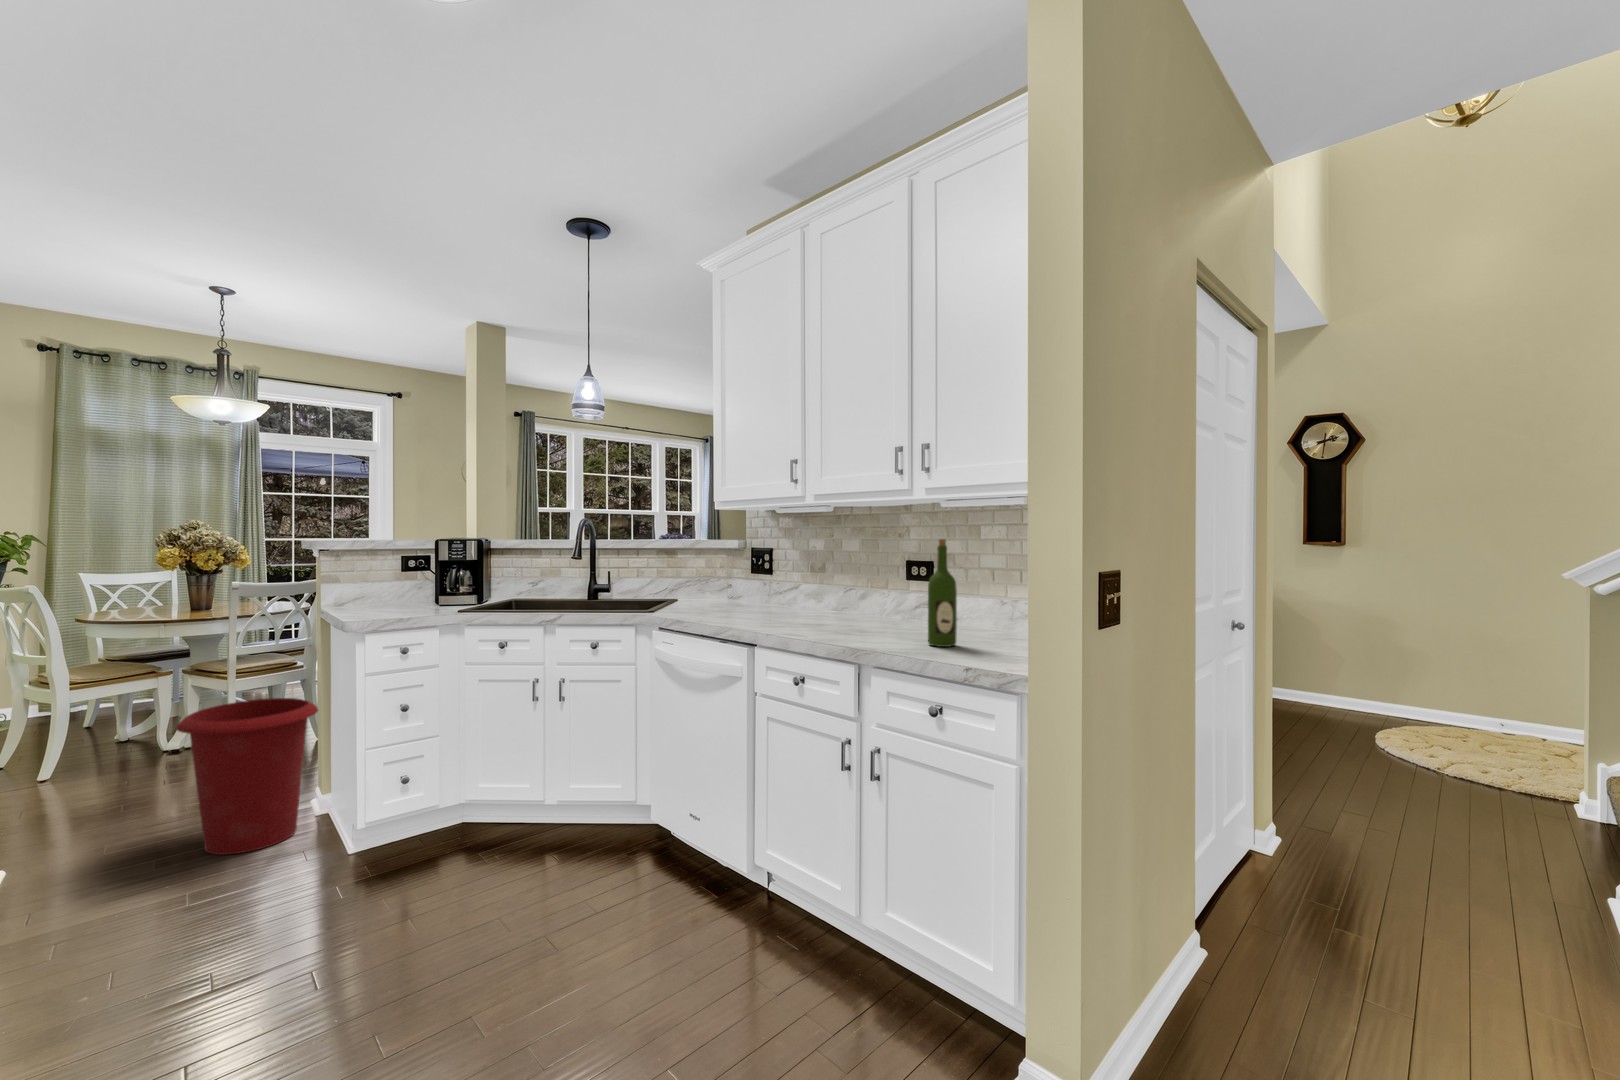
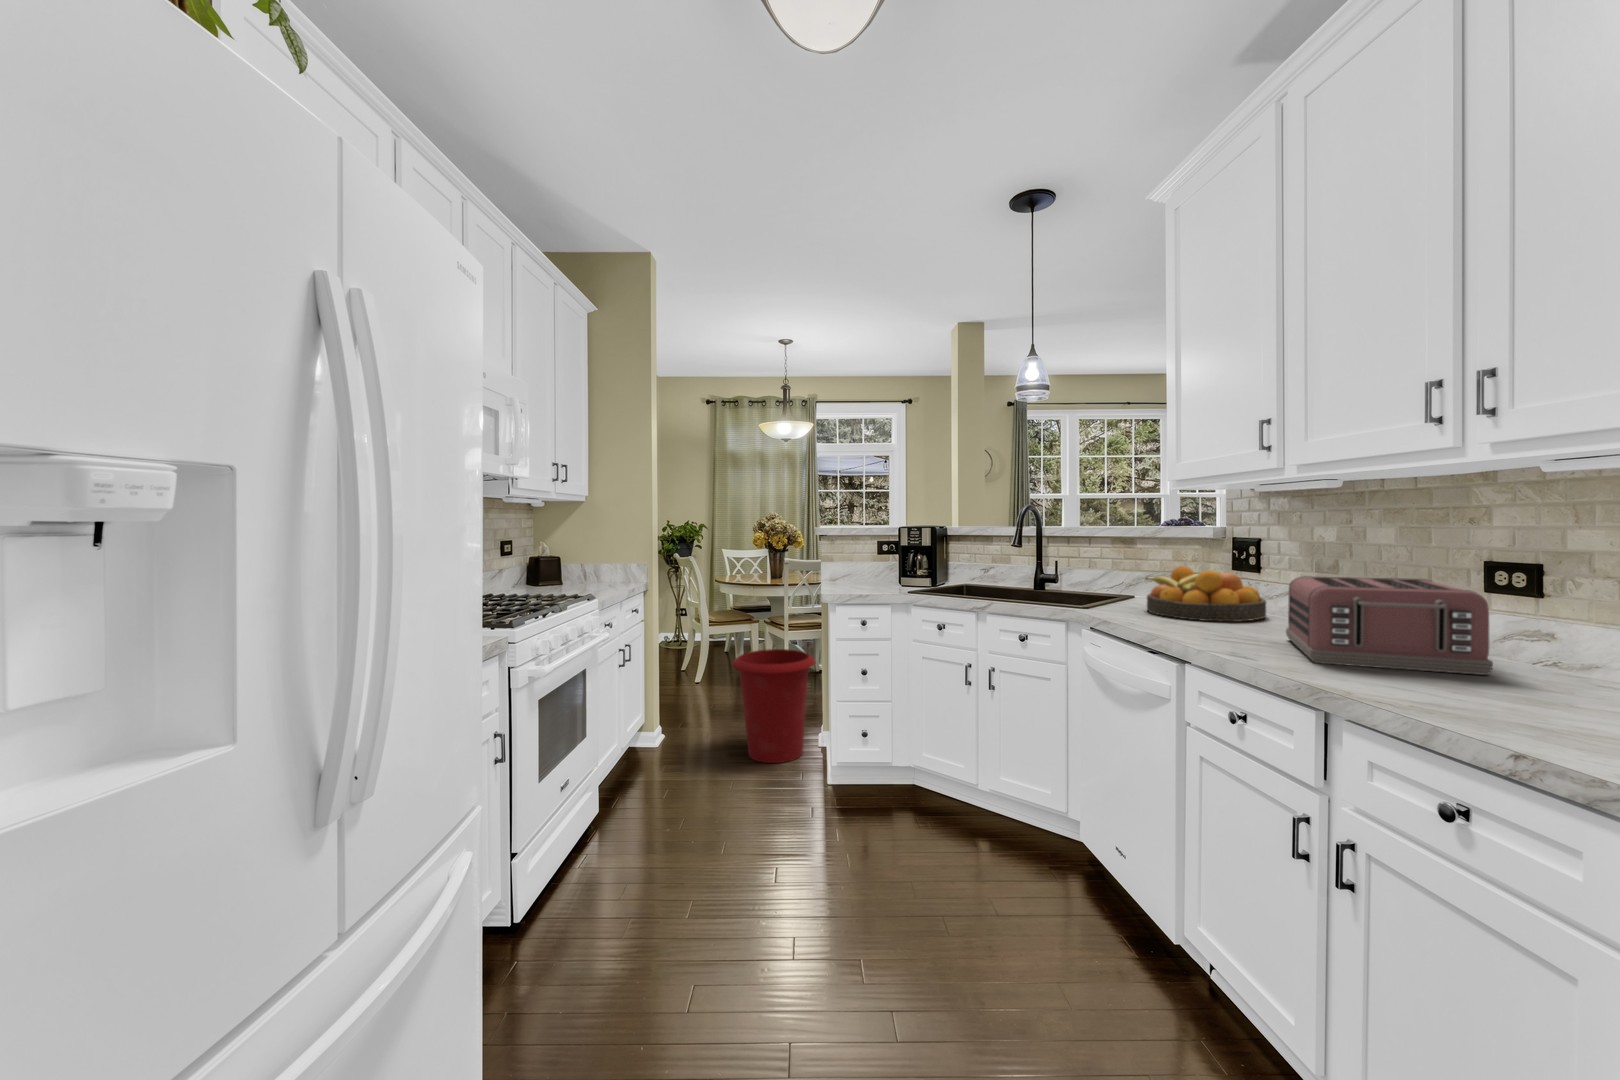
wine bottle: present [928,539,957,647] -> none [1495,533,1569,721]
fruit bowl: none [698,572,784,615] -> present [1145,566,1266,622]
toaster: none [806,573,918,633] -> present [1286,576,1493,675]

